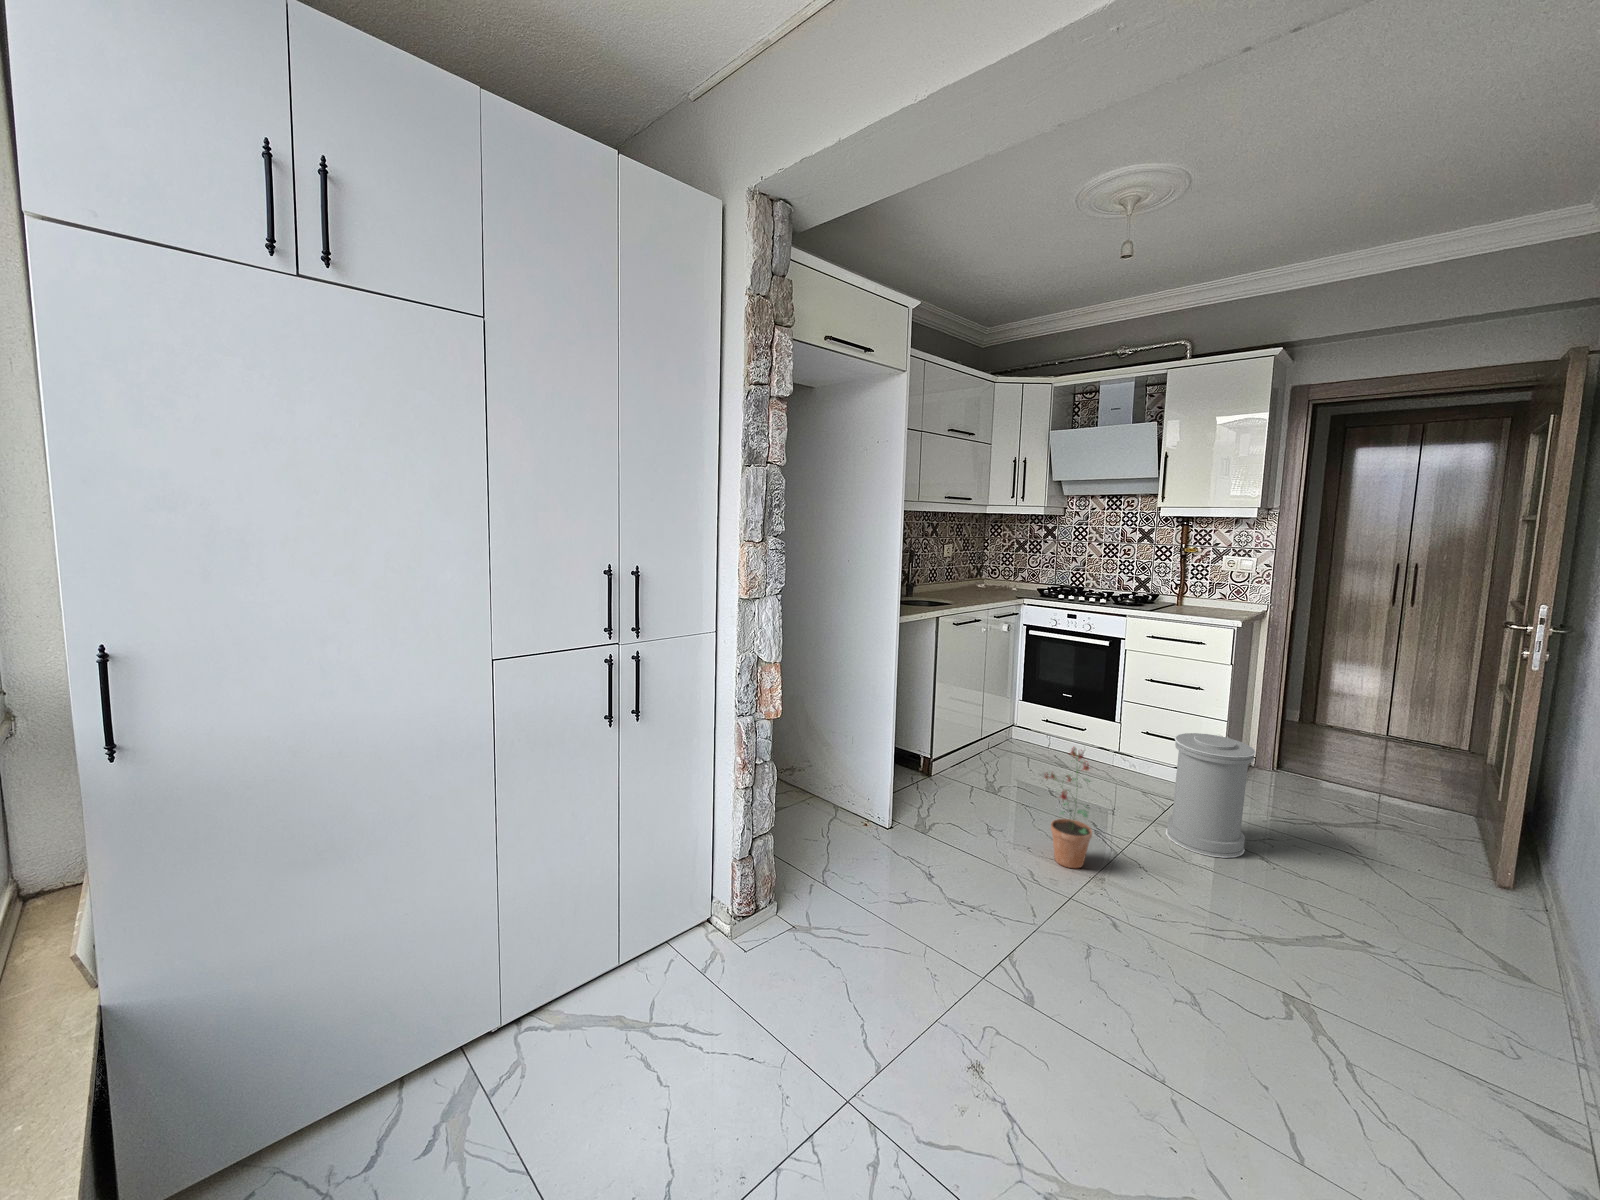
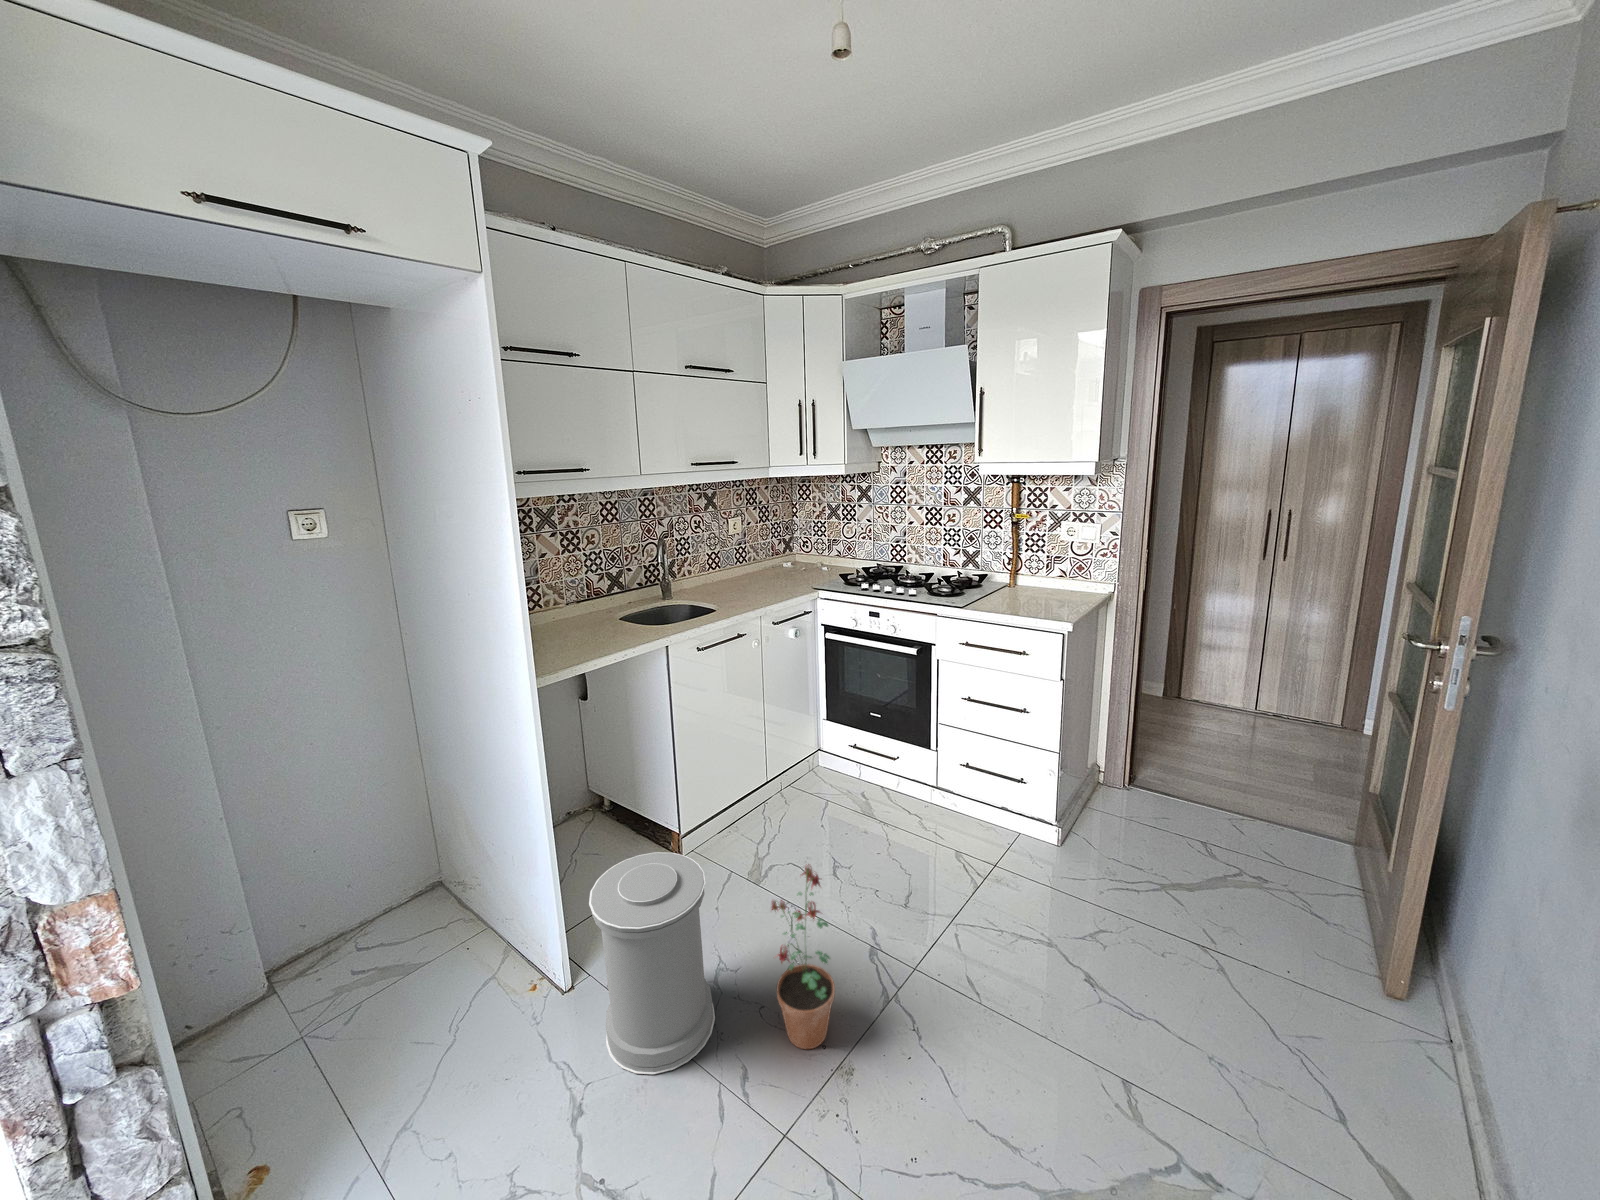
trash can: present [1166,733,1256,858] -> present [589,852,715,1074]

